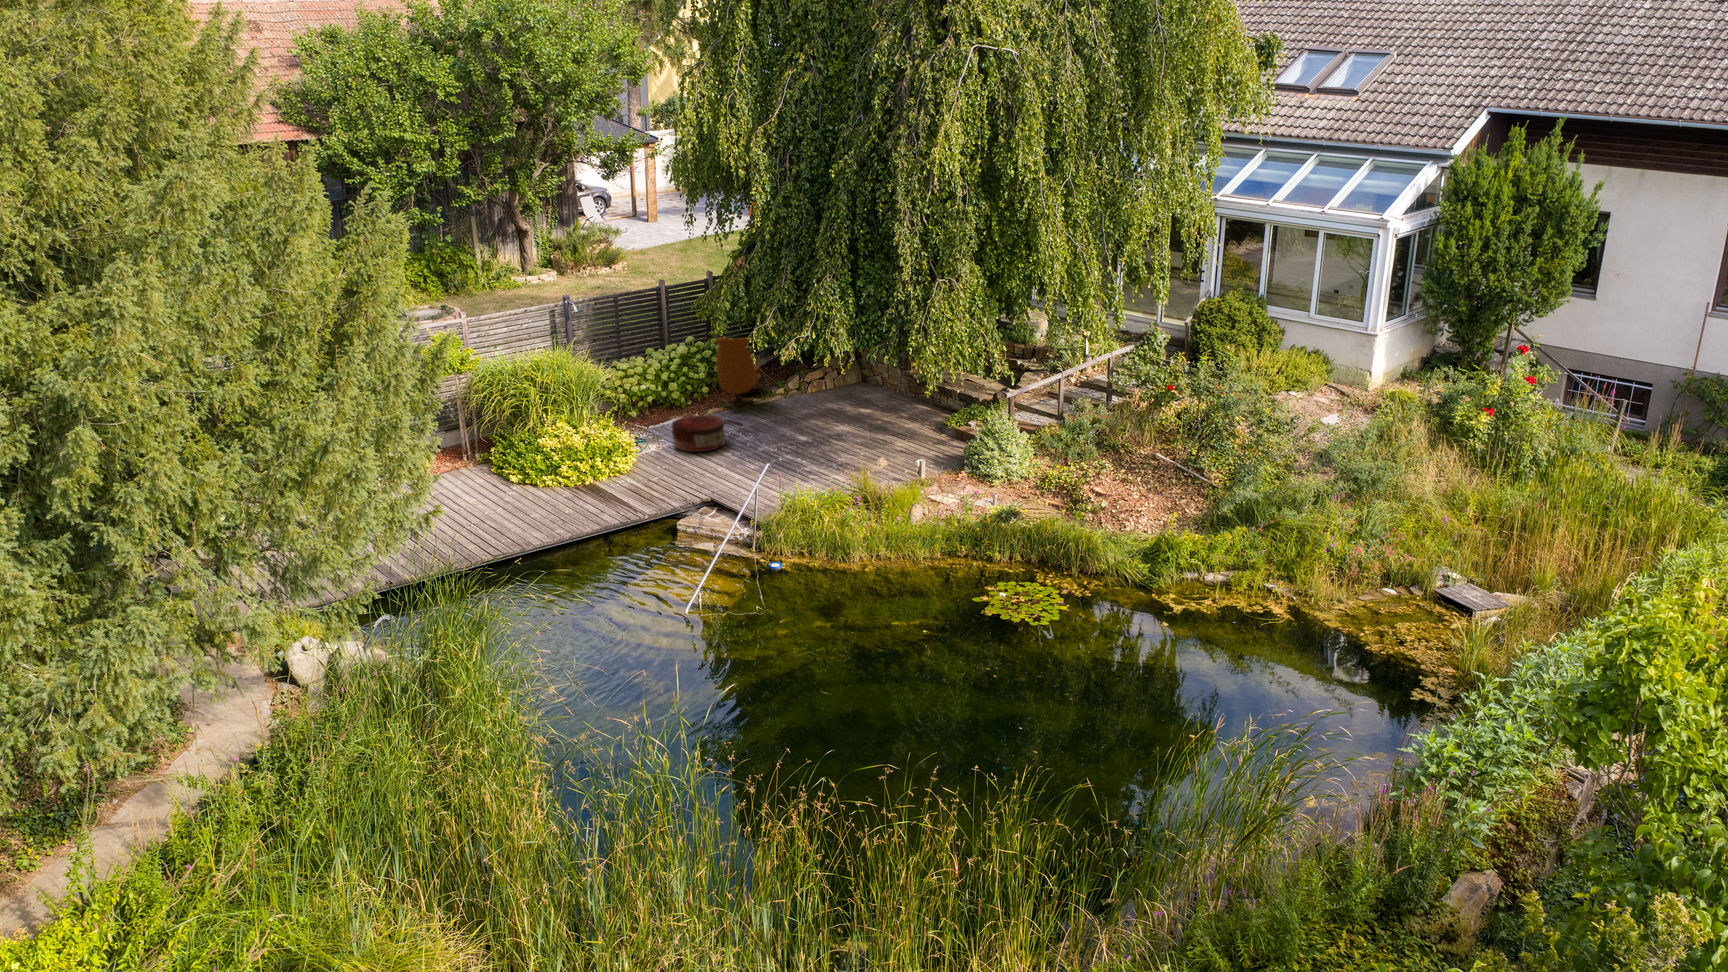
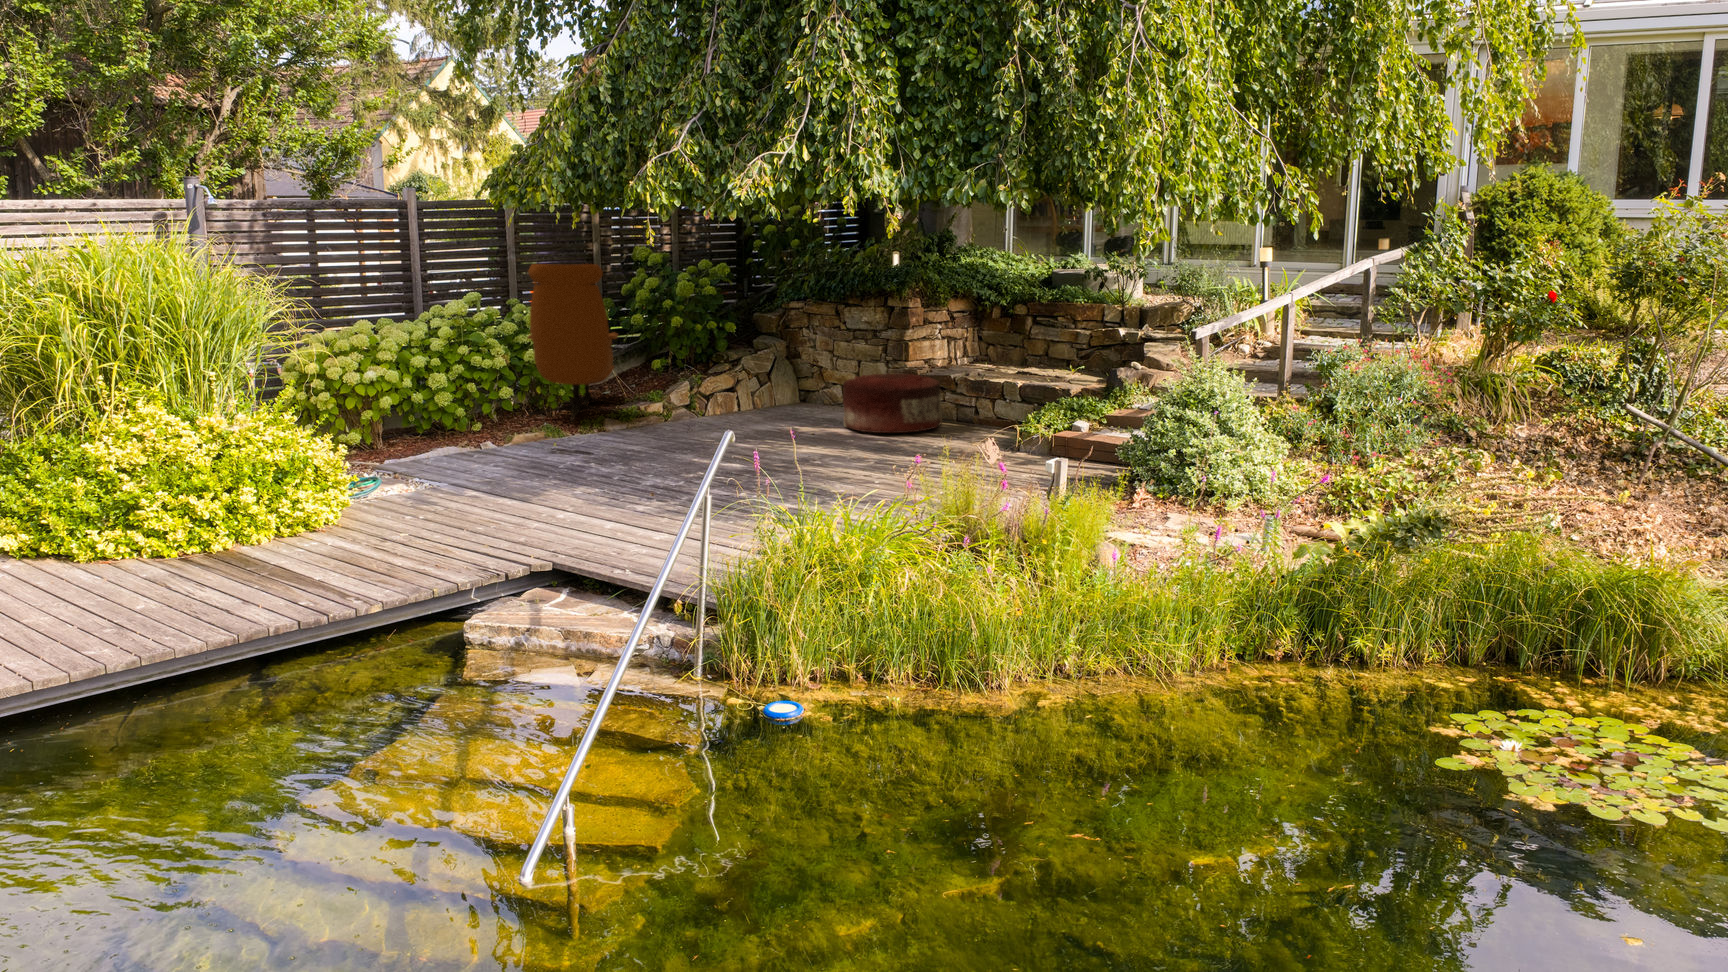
pouf: present [672,415,725,452] -> present [843,374,942,433]

